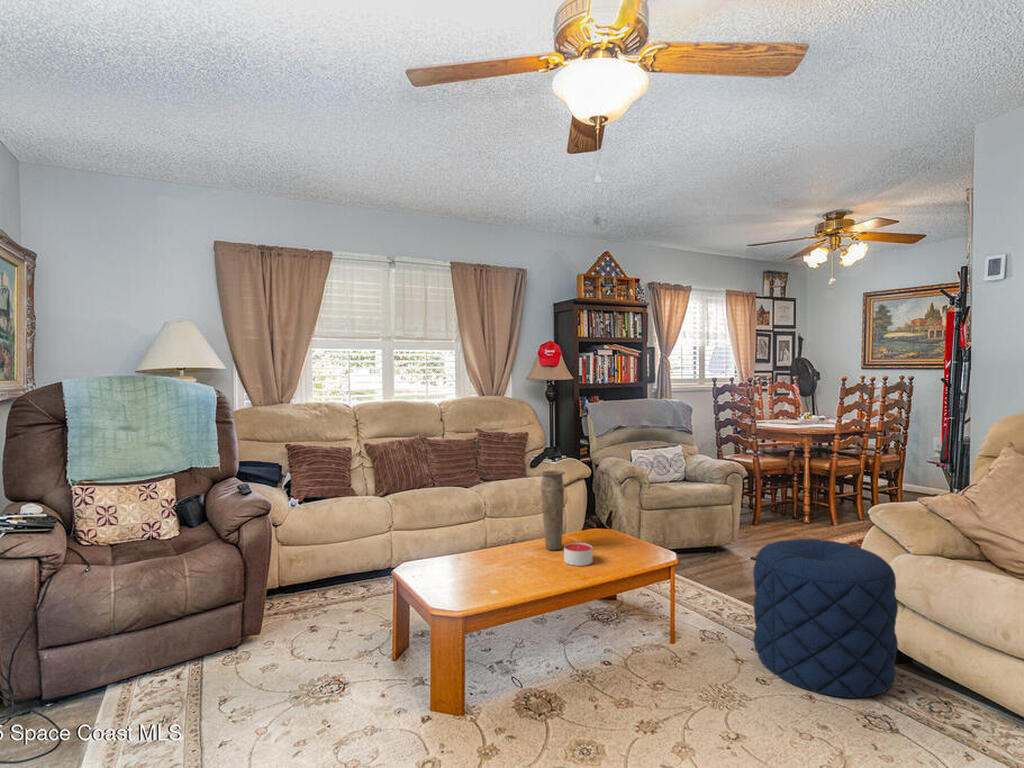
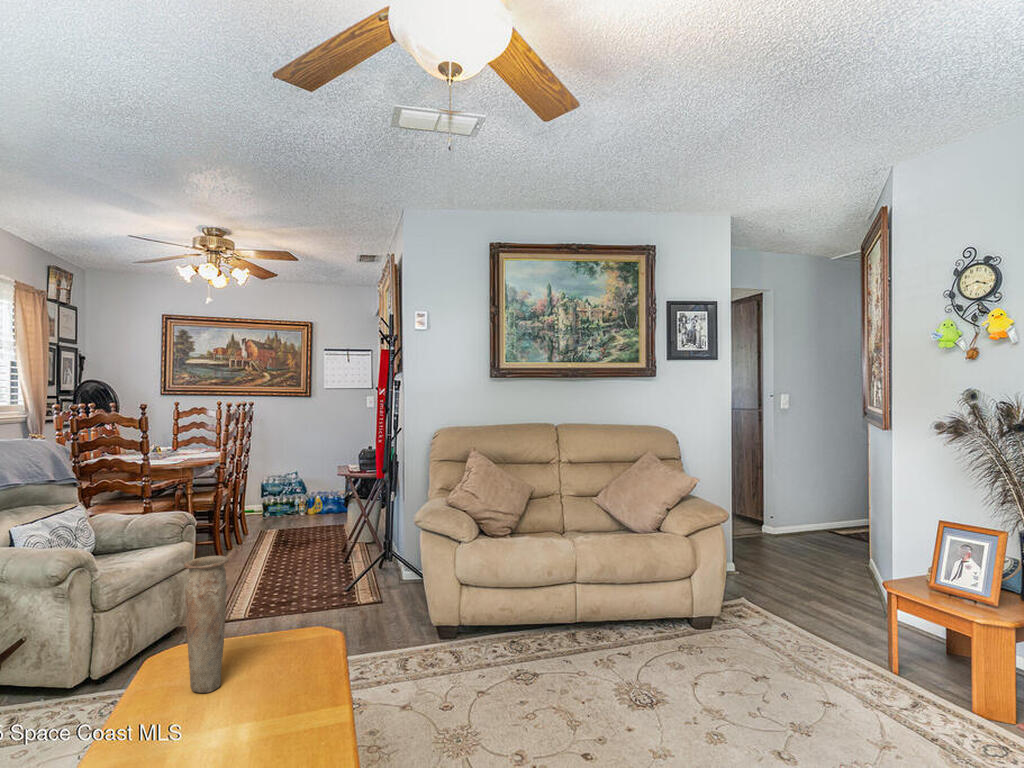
pouf: present [753,539,898,698] -> none [385,553,501,695]
candle: present [564,543,593,566] -> none [259,649,304,689]

